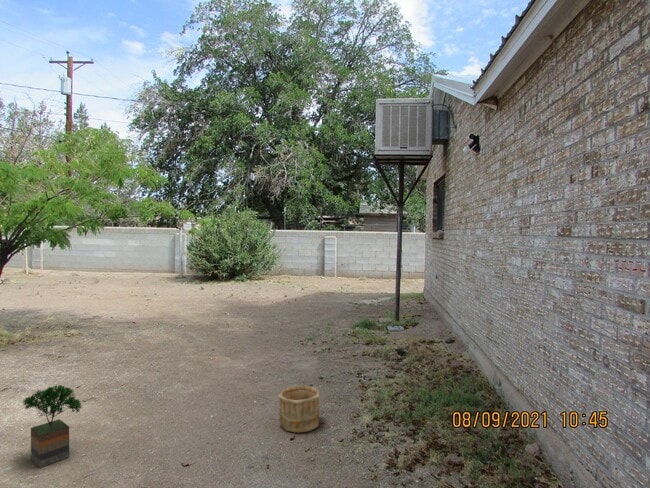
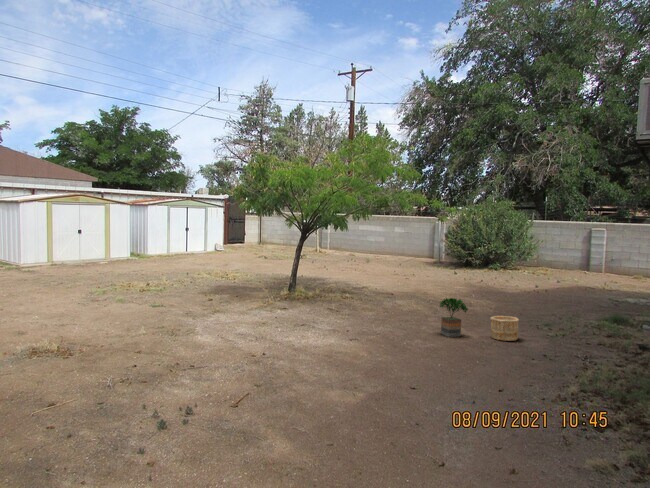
potted tree: present [22,385,81,468] -> present [440,298,468,337]

